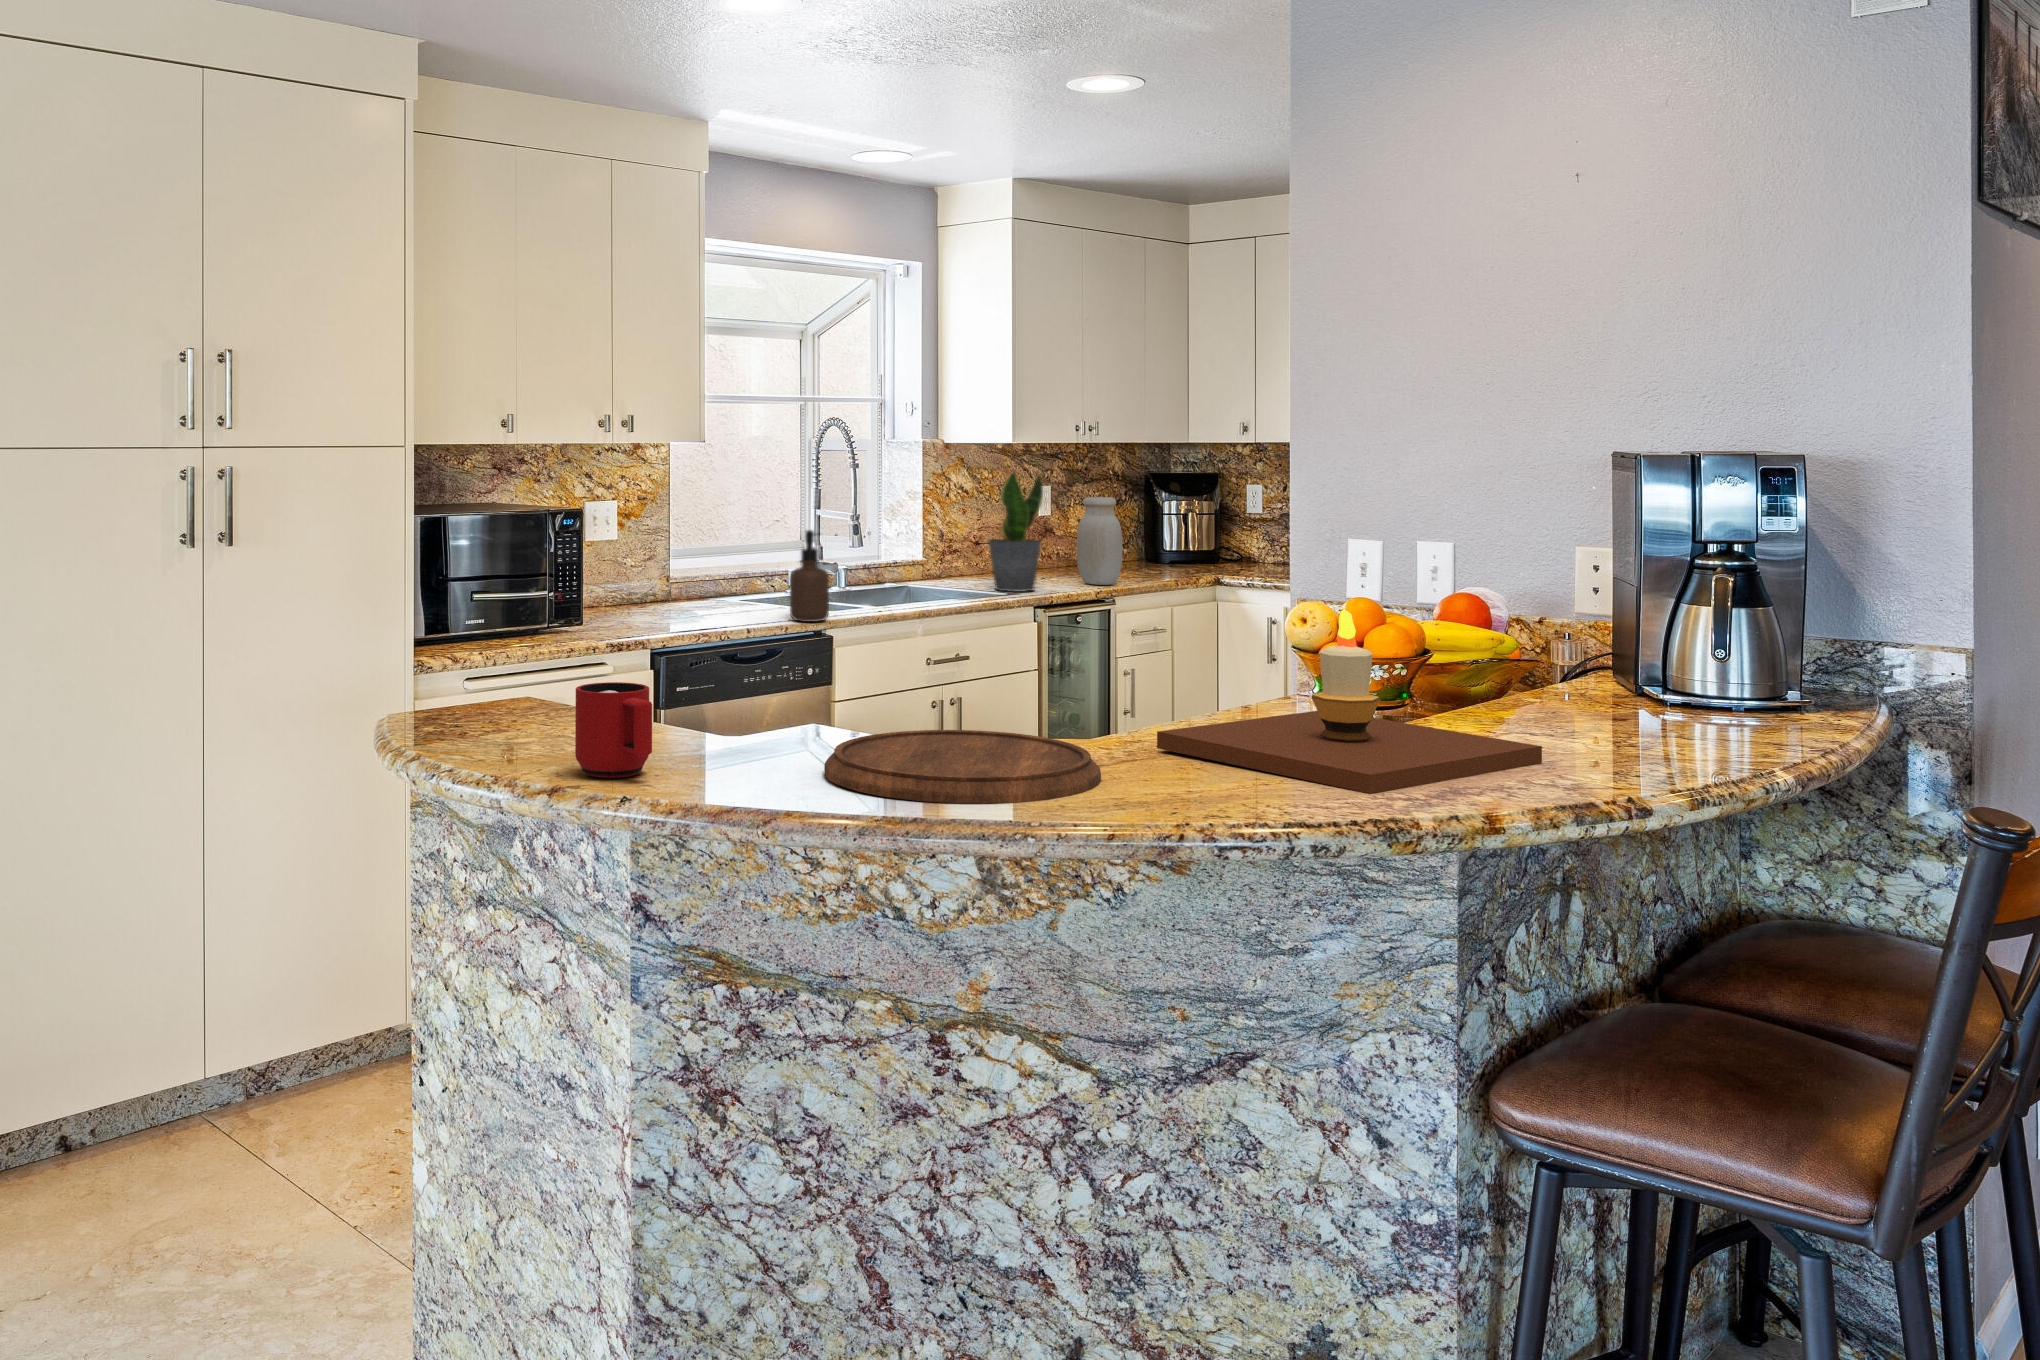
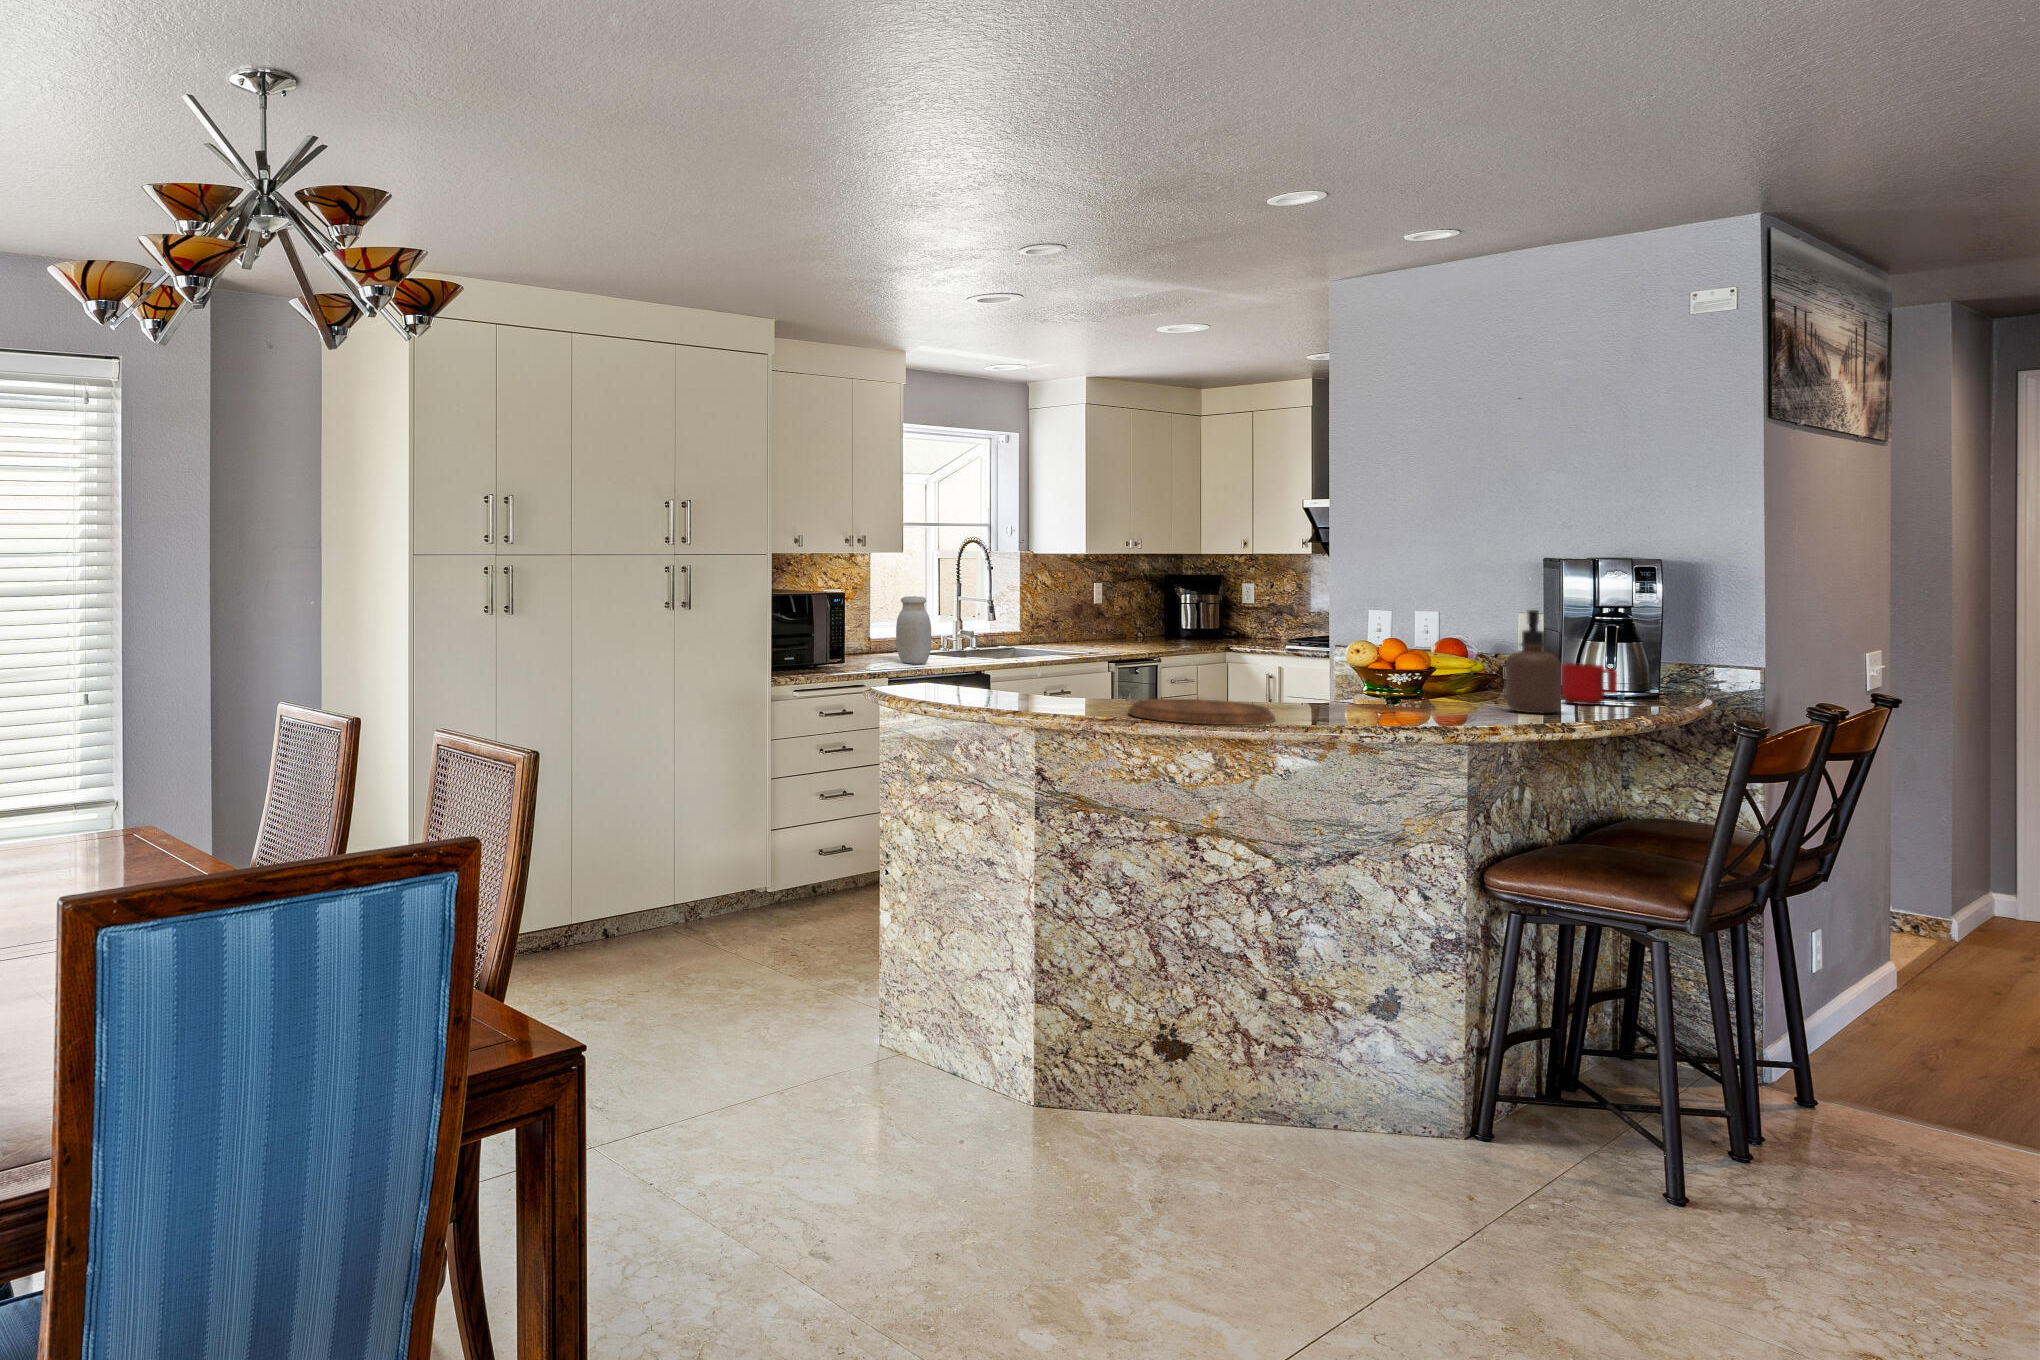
potted plant: present [988,471,1043,592] -> none [1071,570,1110,651]
jar: present [1077,497,1122,585] -> present [896,596,931,664]
soap dispenser: present [790,530,829,622] -> present [1506,610,1561,713]
candle: present [1157,610,1542,794] -> none [1293,640,1509,726]
mug: present [575,682,652,778] -> present [1562,663,1617,705]

